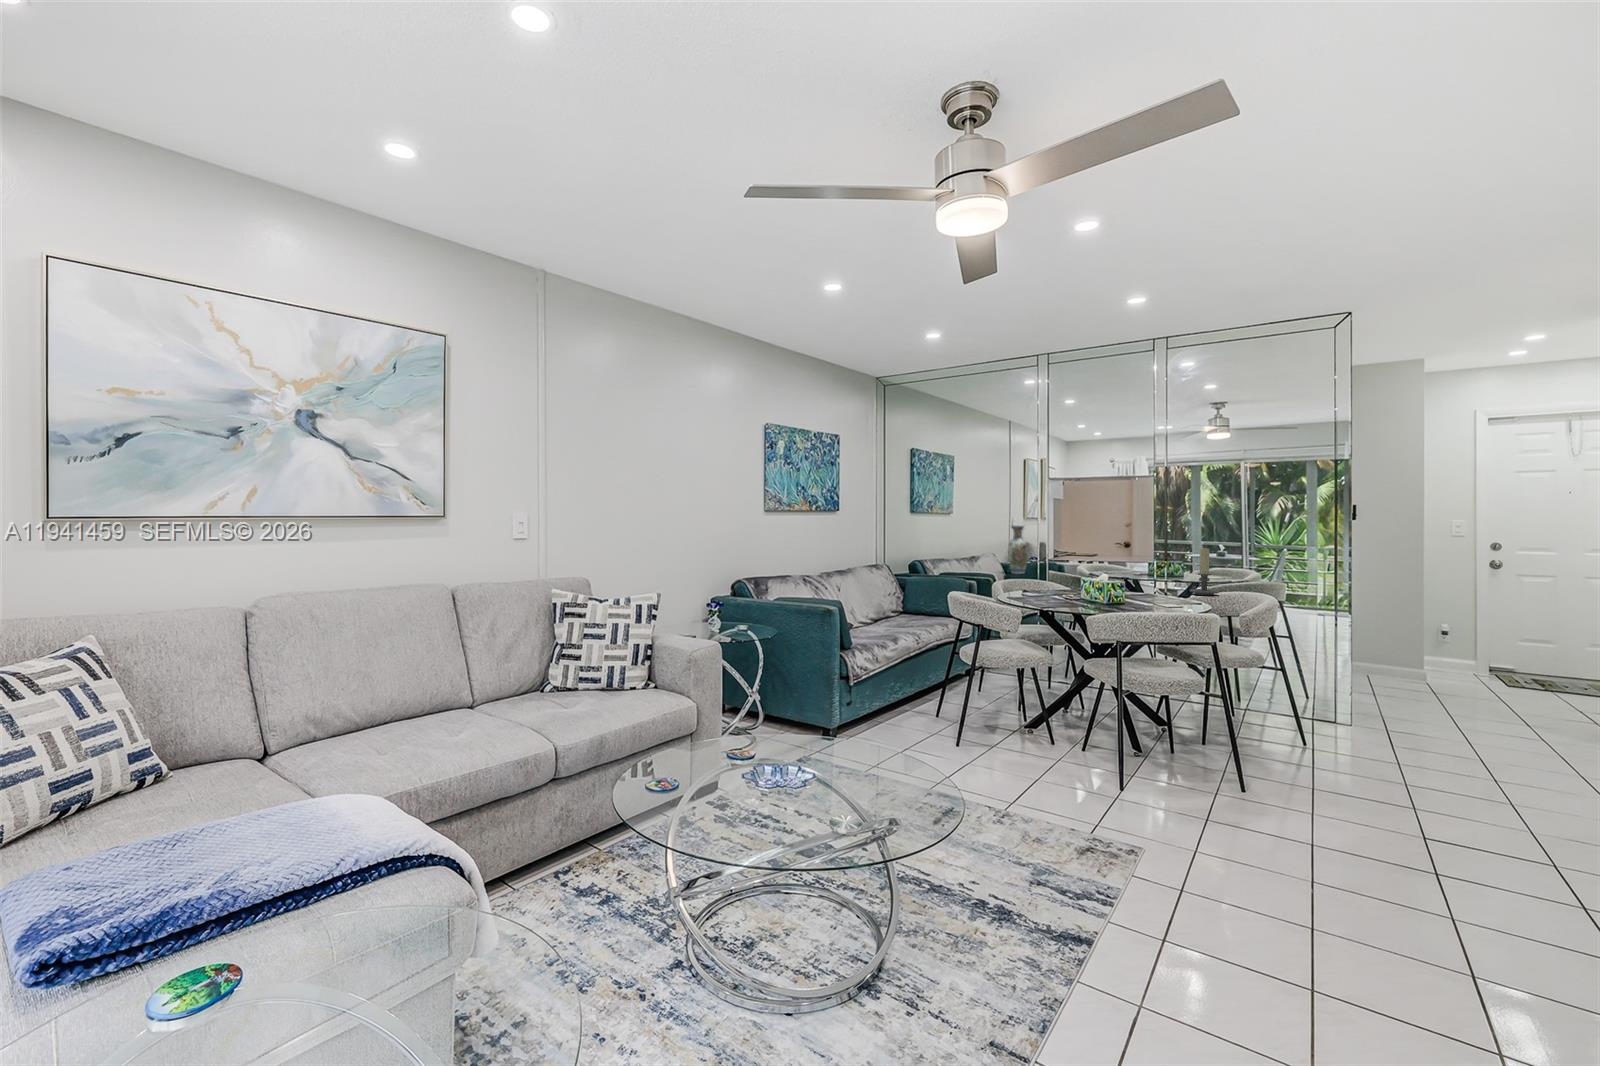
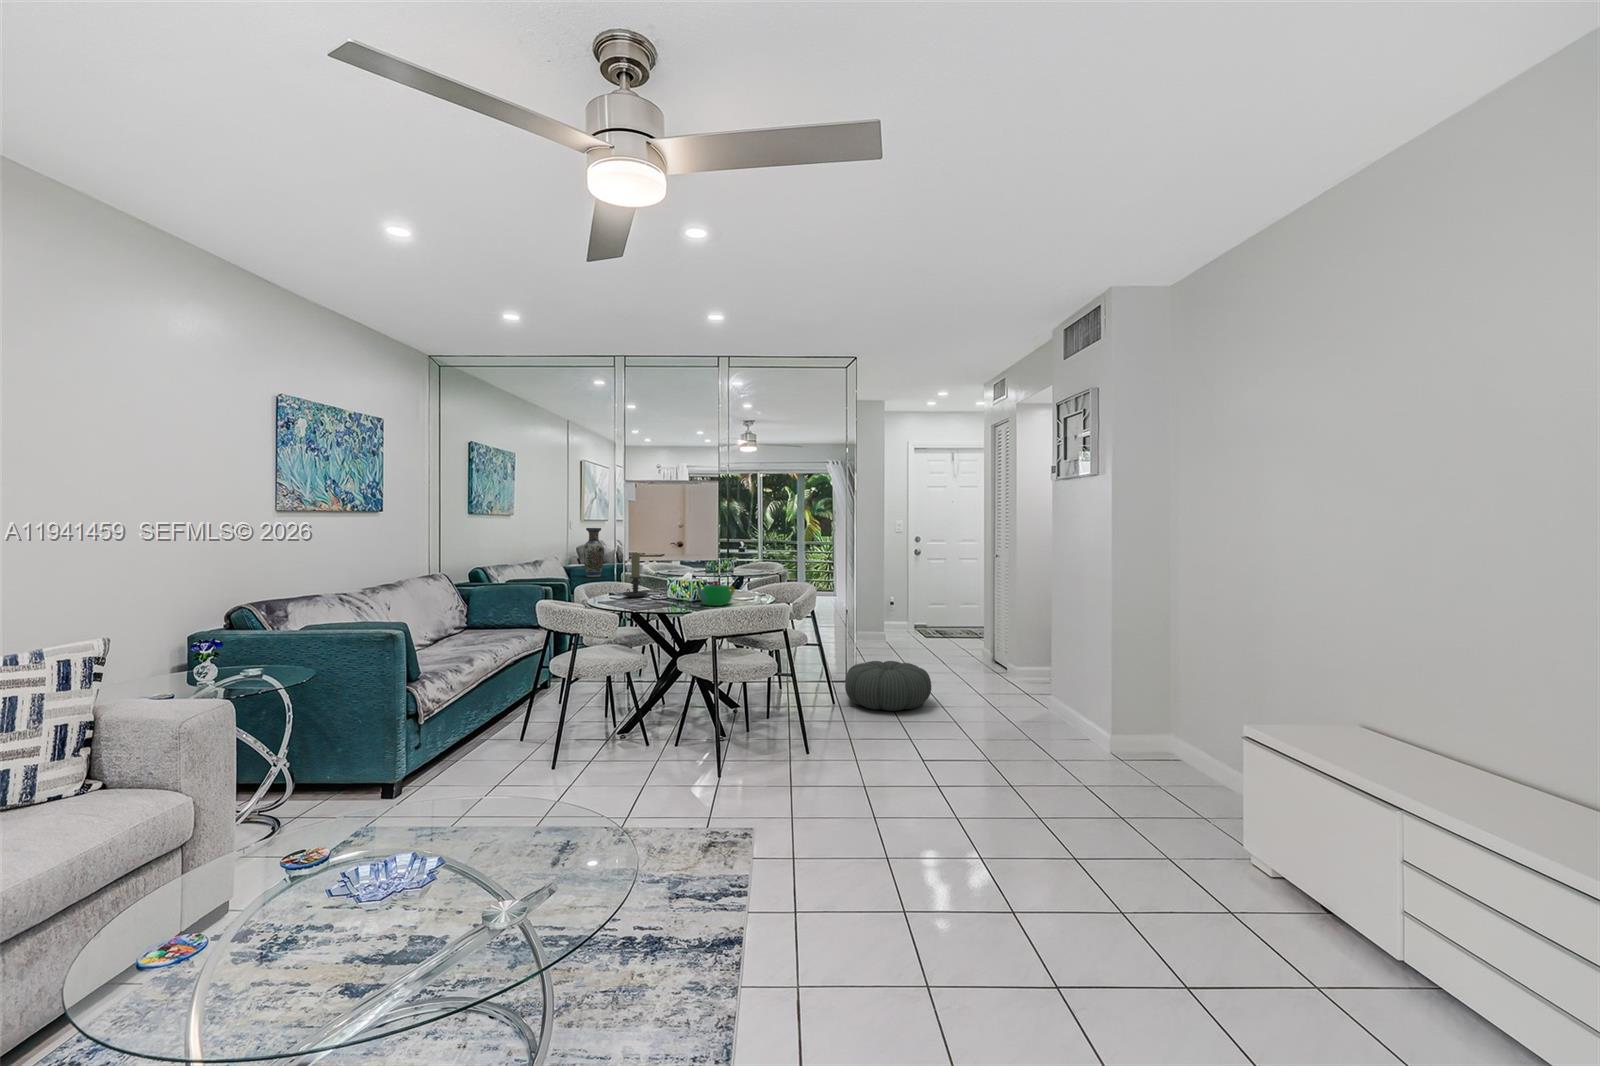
candle holder: present [1190,548,1219,595] -> present [623,553,648,598]
teapot: none [1101,579,1152,606] -> present [696,581,735,606]
pouf: none [1317,696,1466,766] -> present [845,661,931,711]

